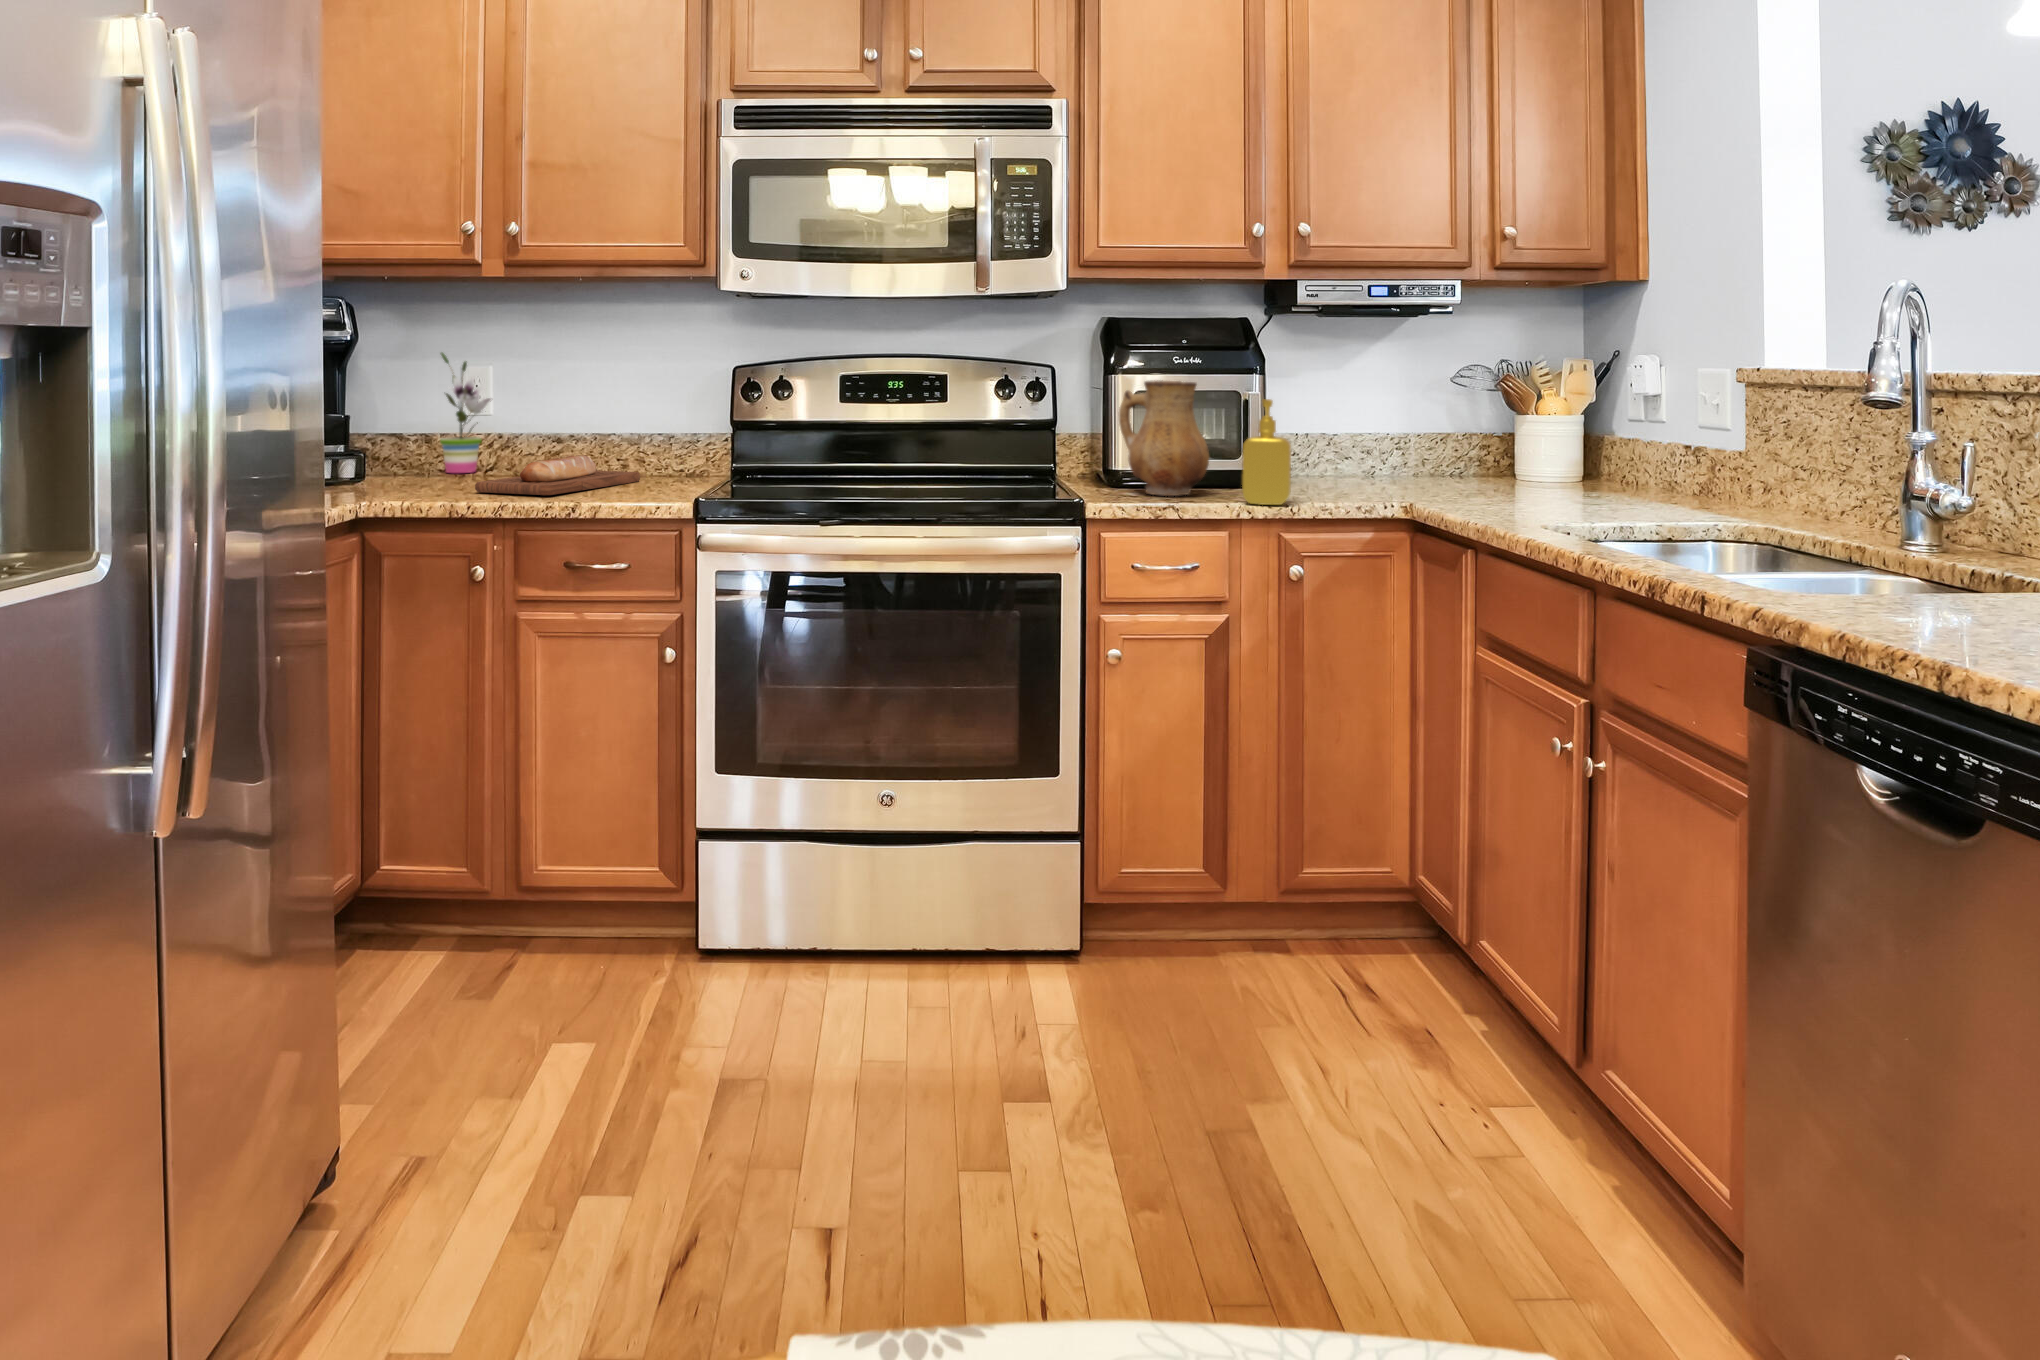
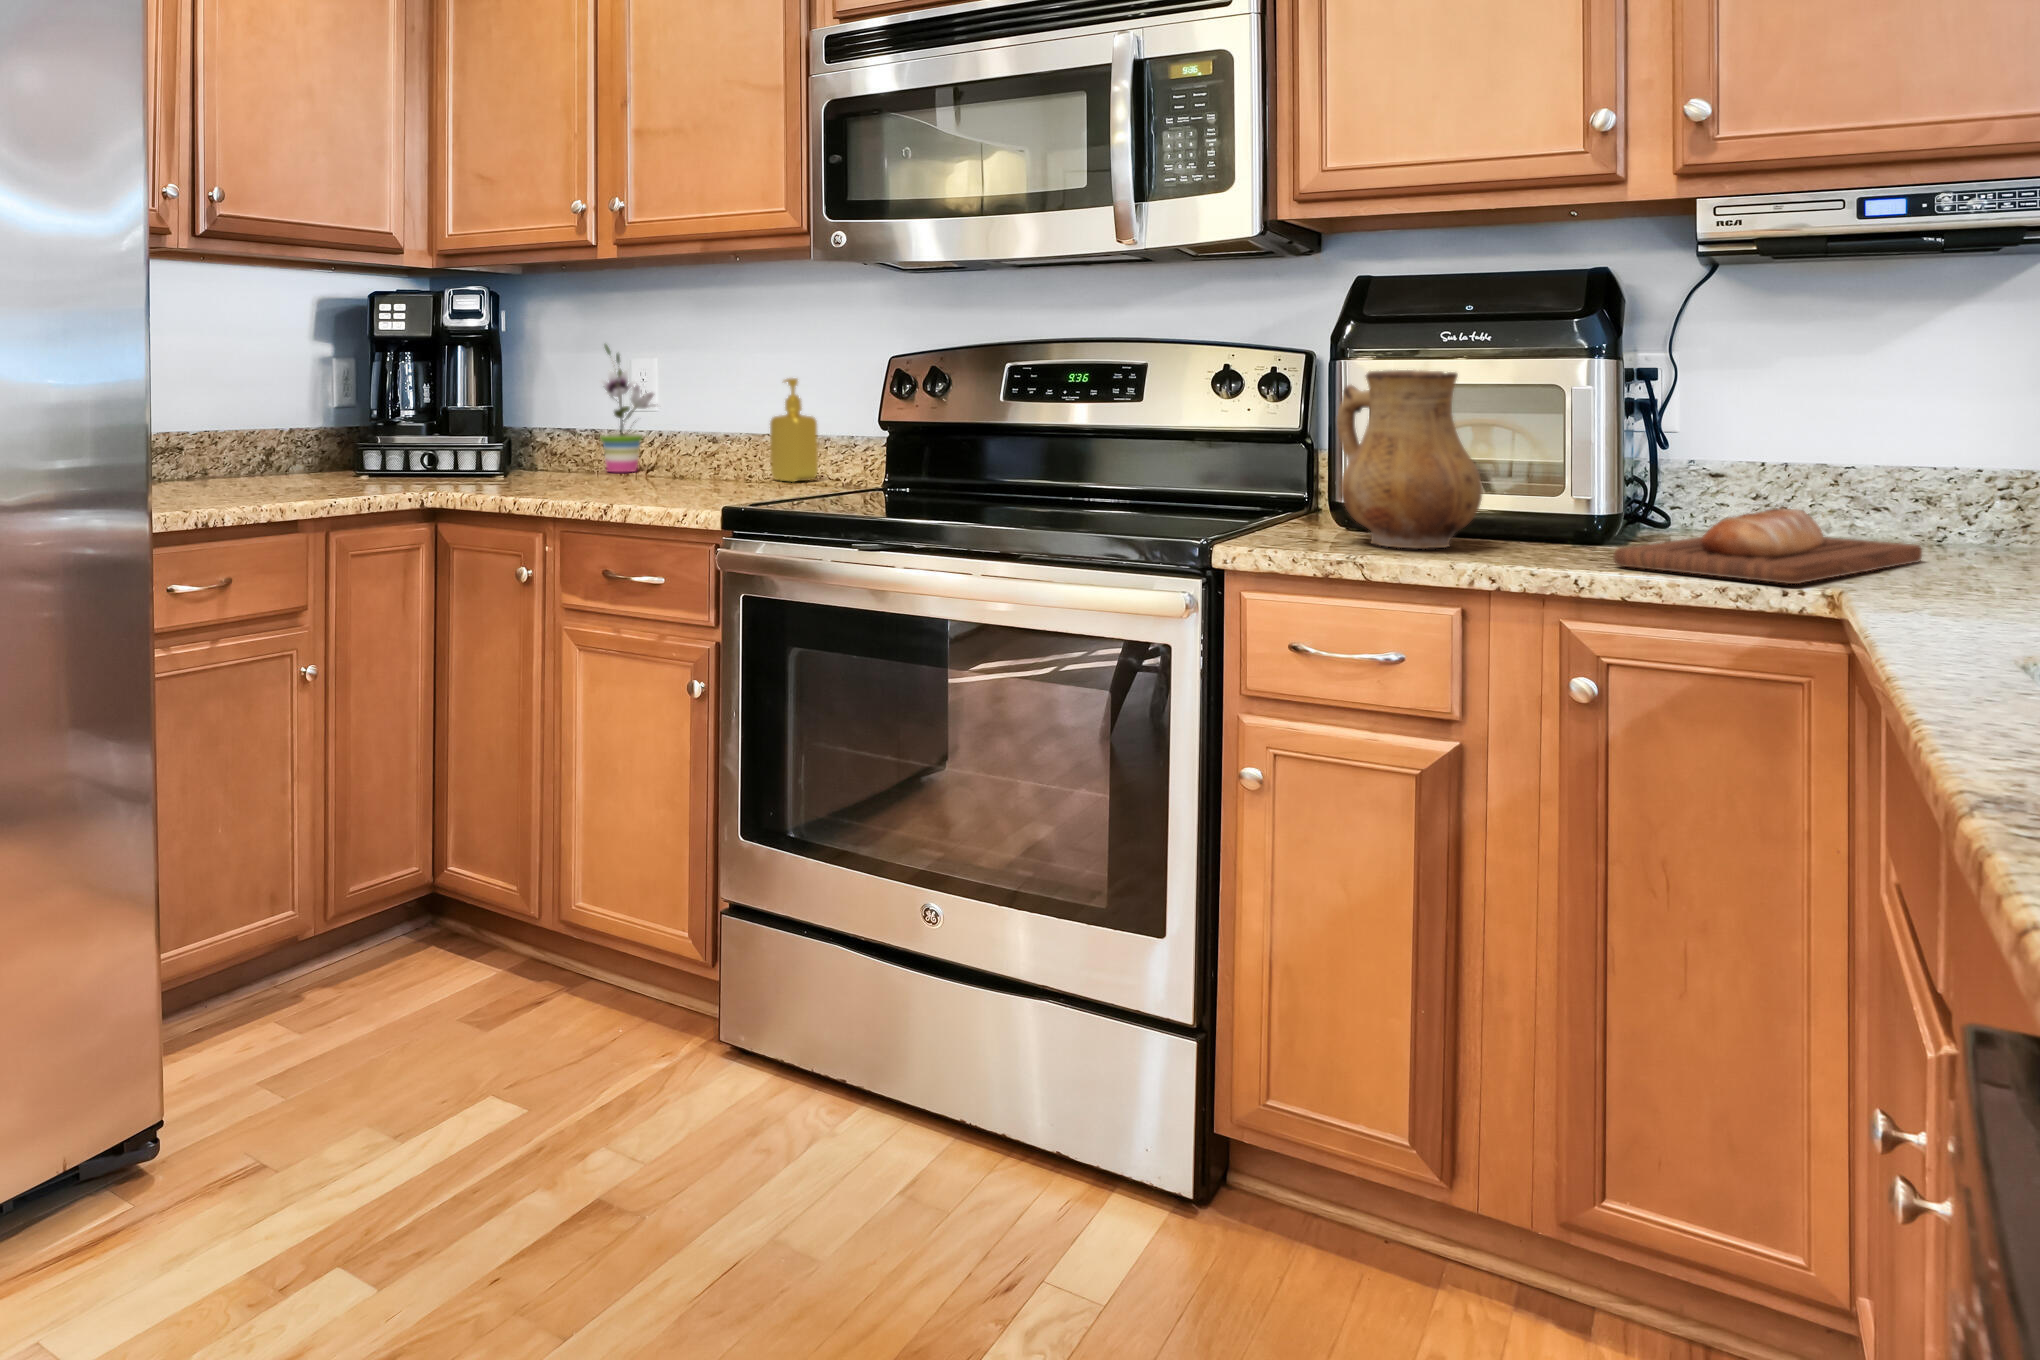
soap dispenser: present [1242,399,1291,505] -> present [770,378,818,482]
bread loaf: present [475,455,640,495] -> present [1613,509,1922,584]

